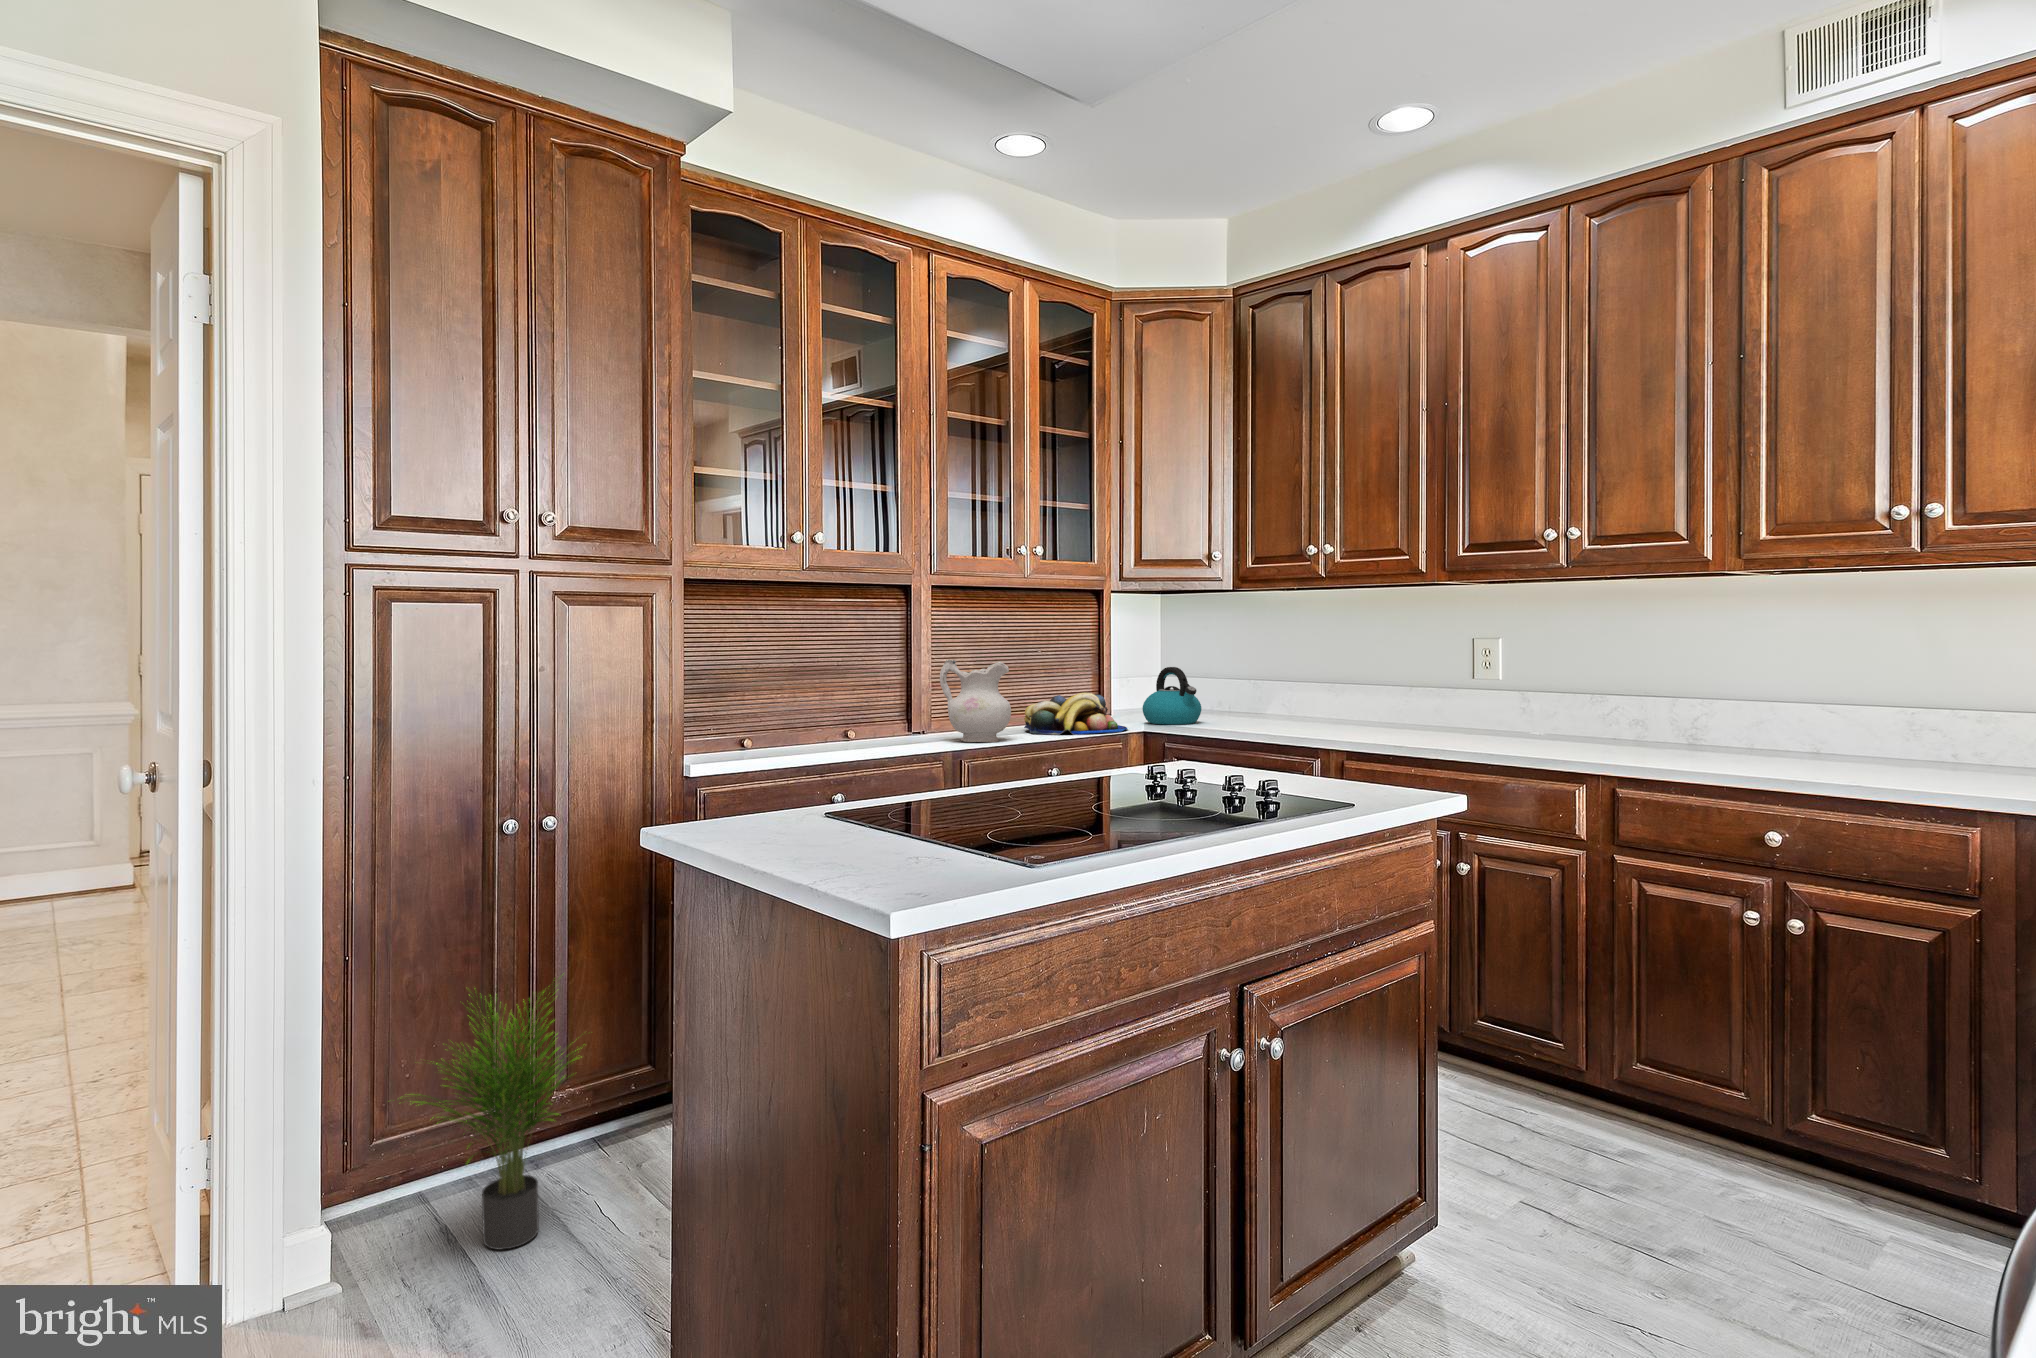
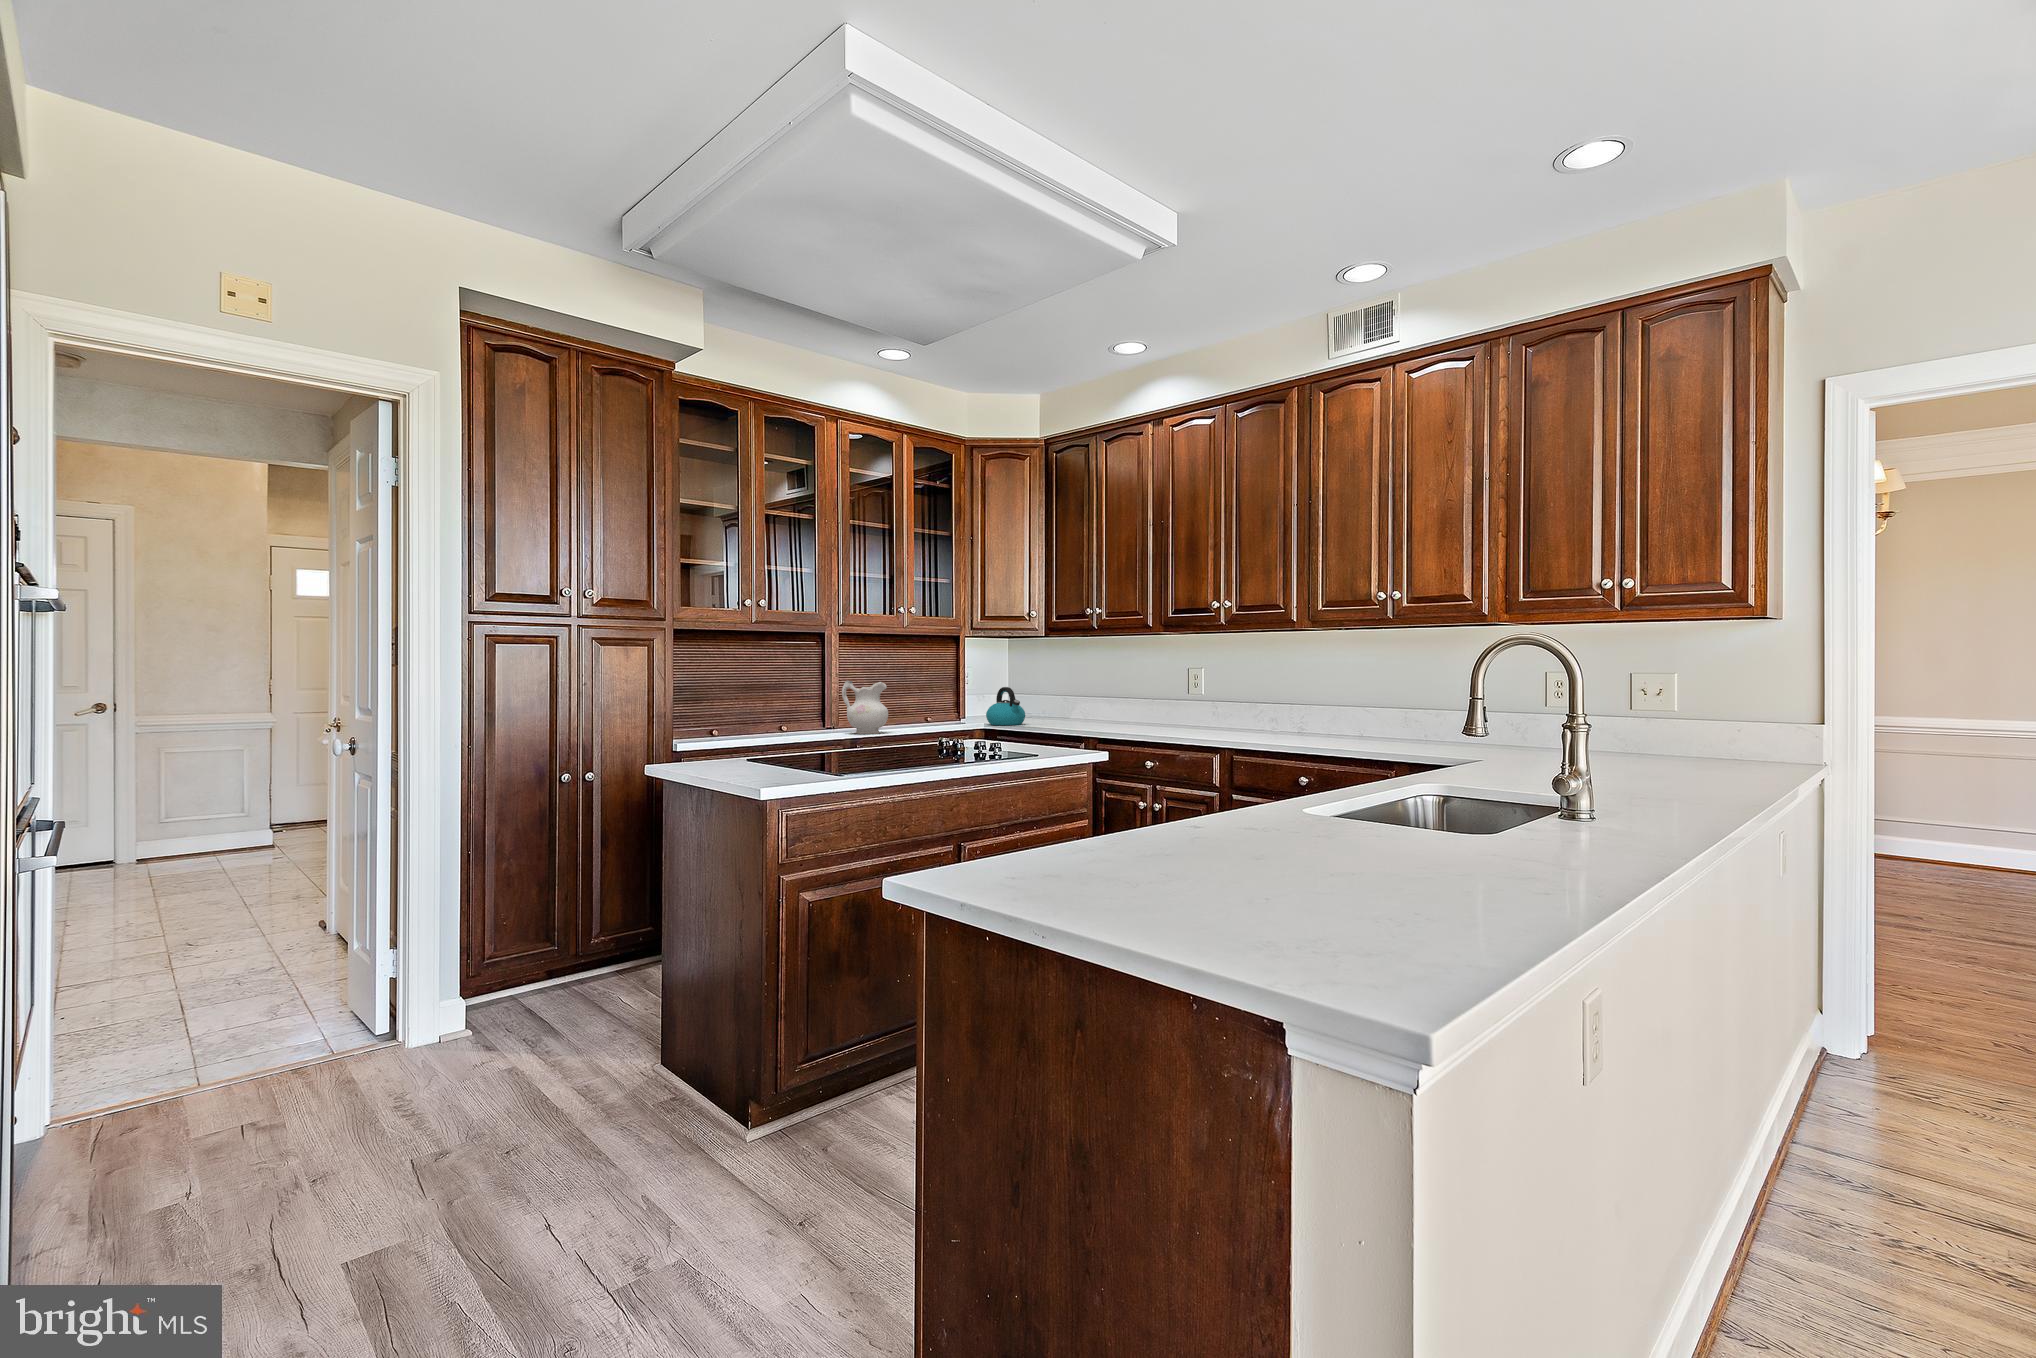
fruit bowl: present [1024,692,1127,735] -> none [902,703,971,731]
potted plant: present [410,992,581,1250] -> none [493,859,614,1018]

